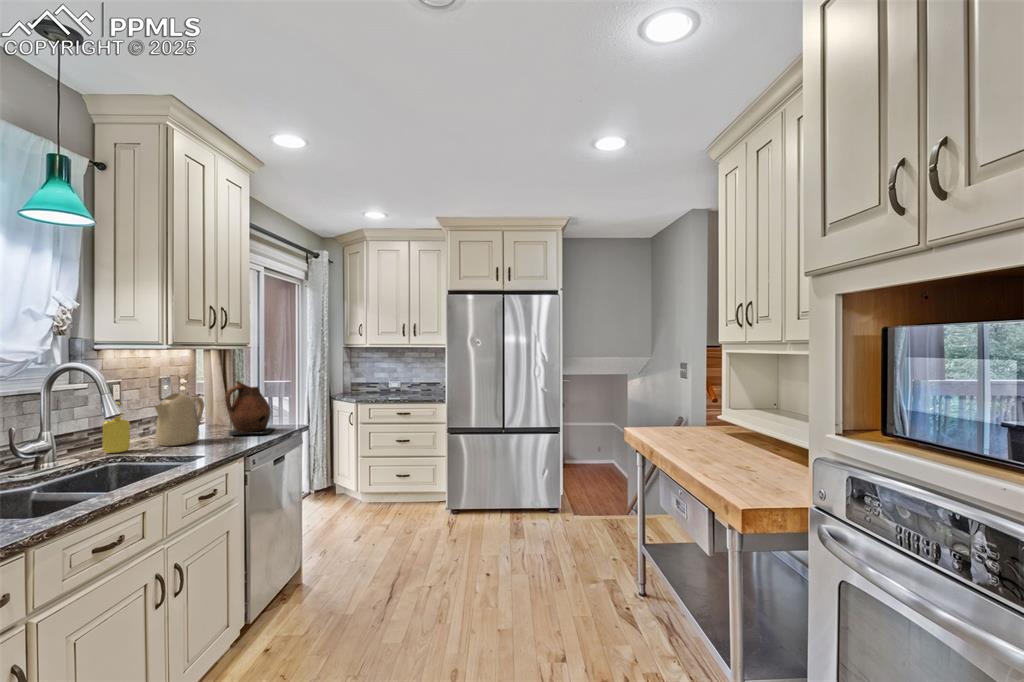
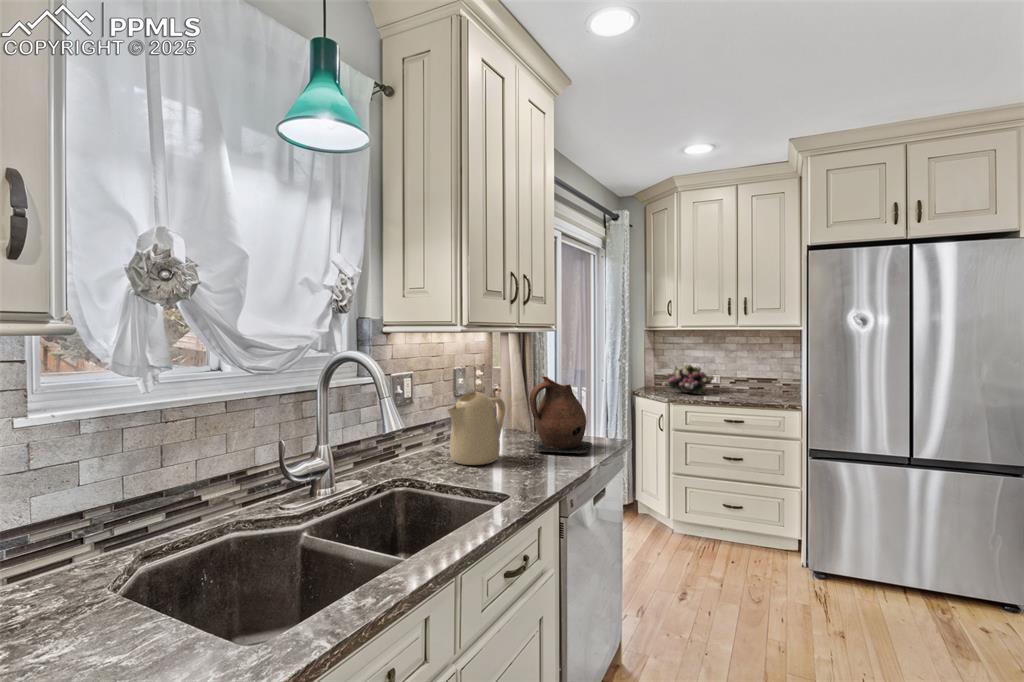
flower arrangement: none [355,373,395,397] -> present [662,364,714,395]
soap dispenser: present [102,402,130,453] -> none [390,402,420,472]

